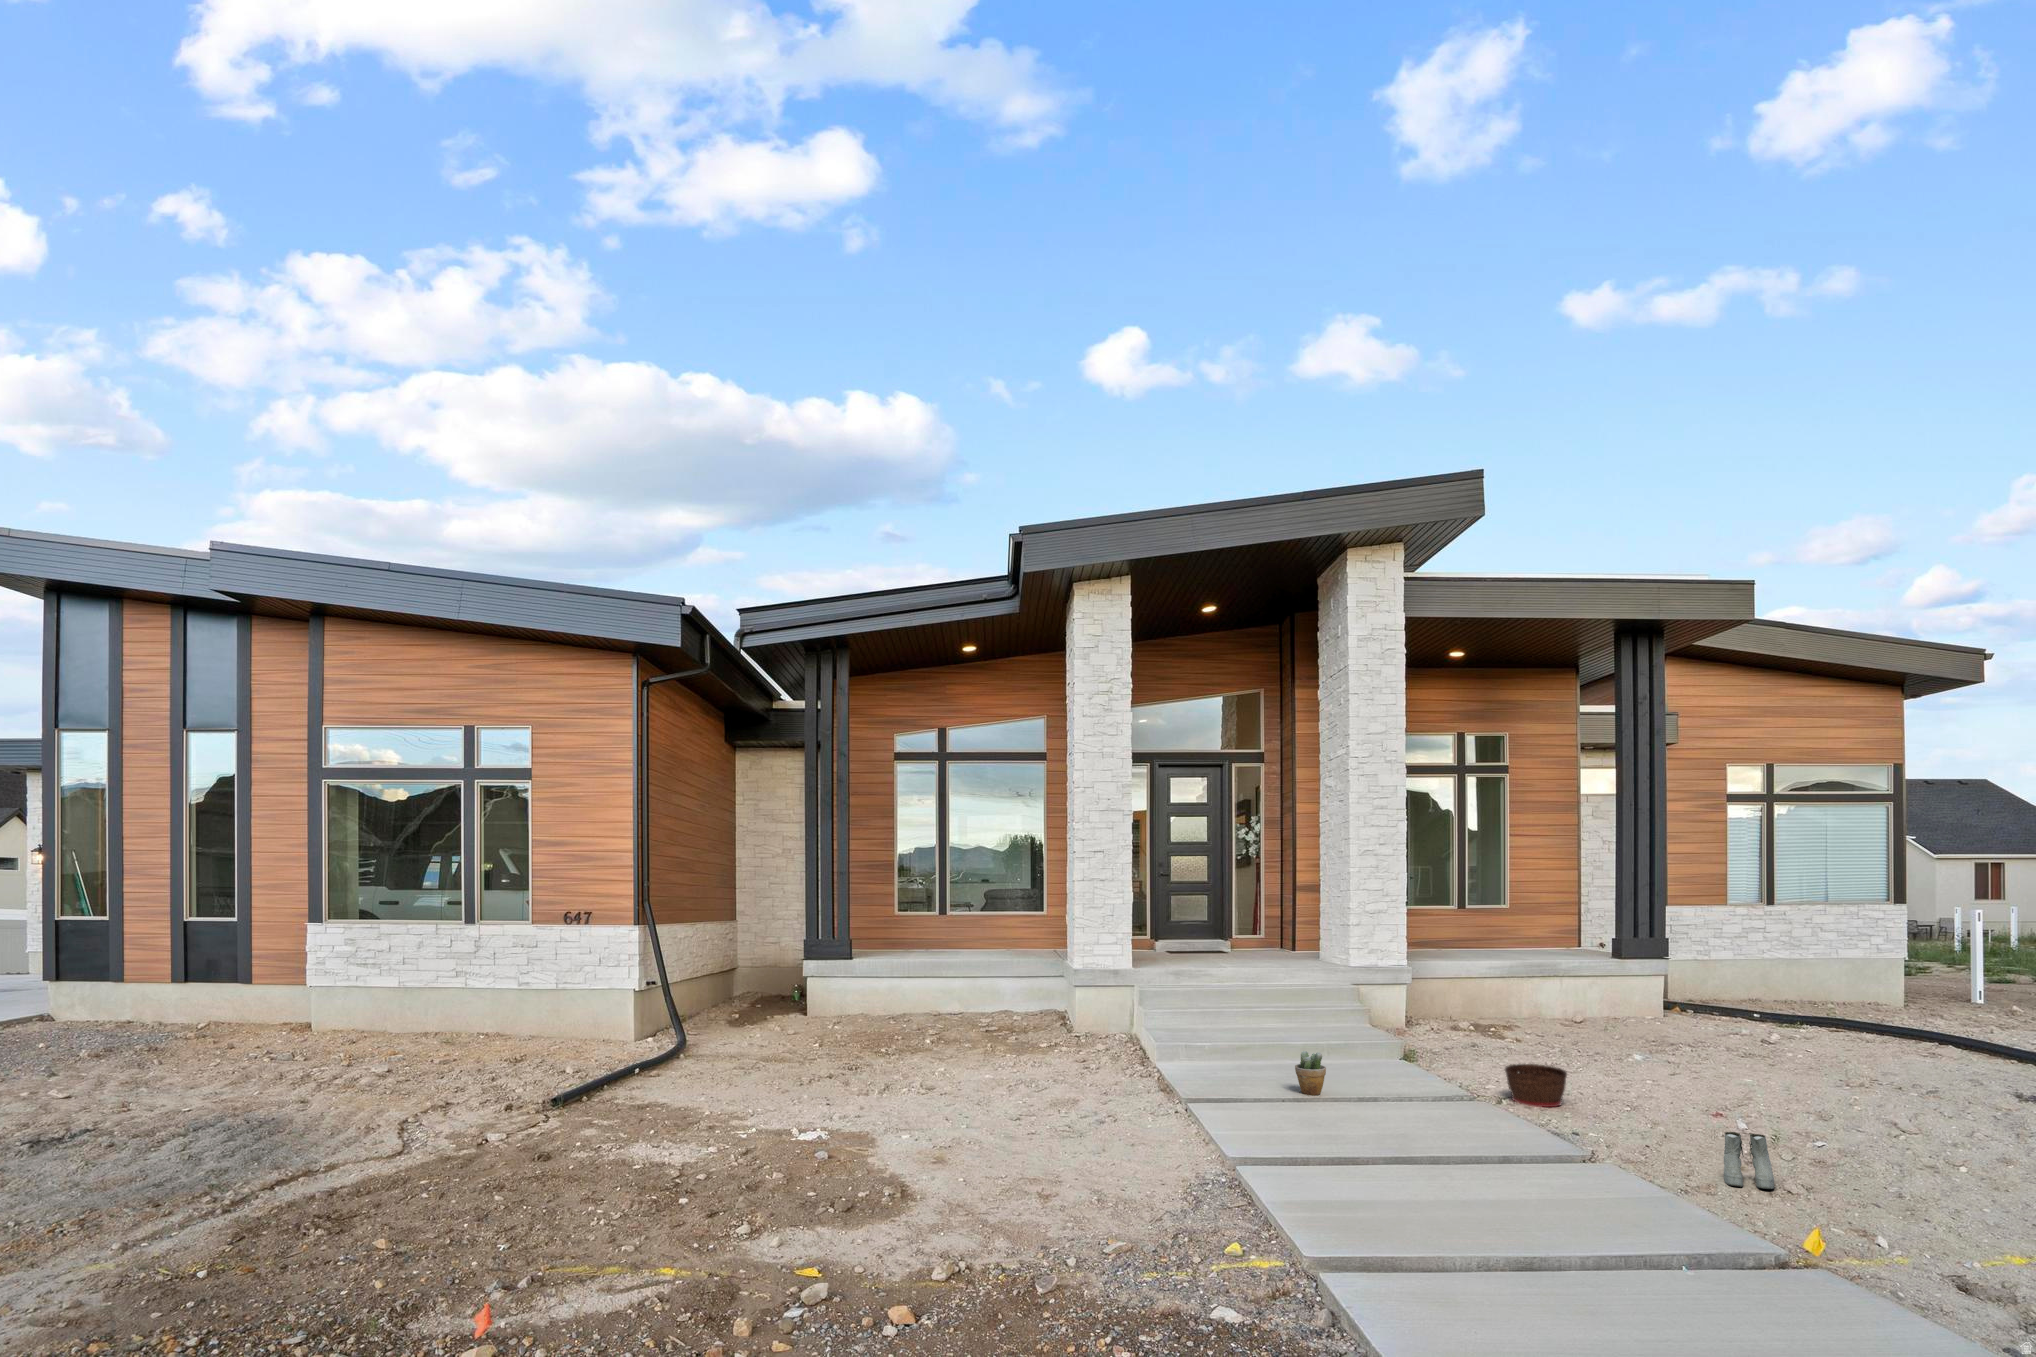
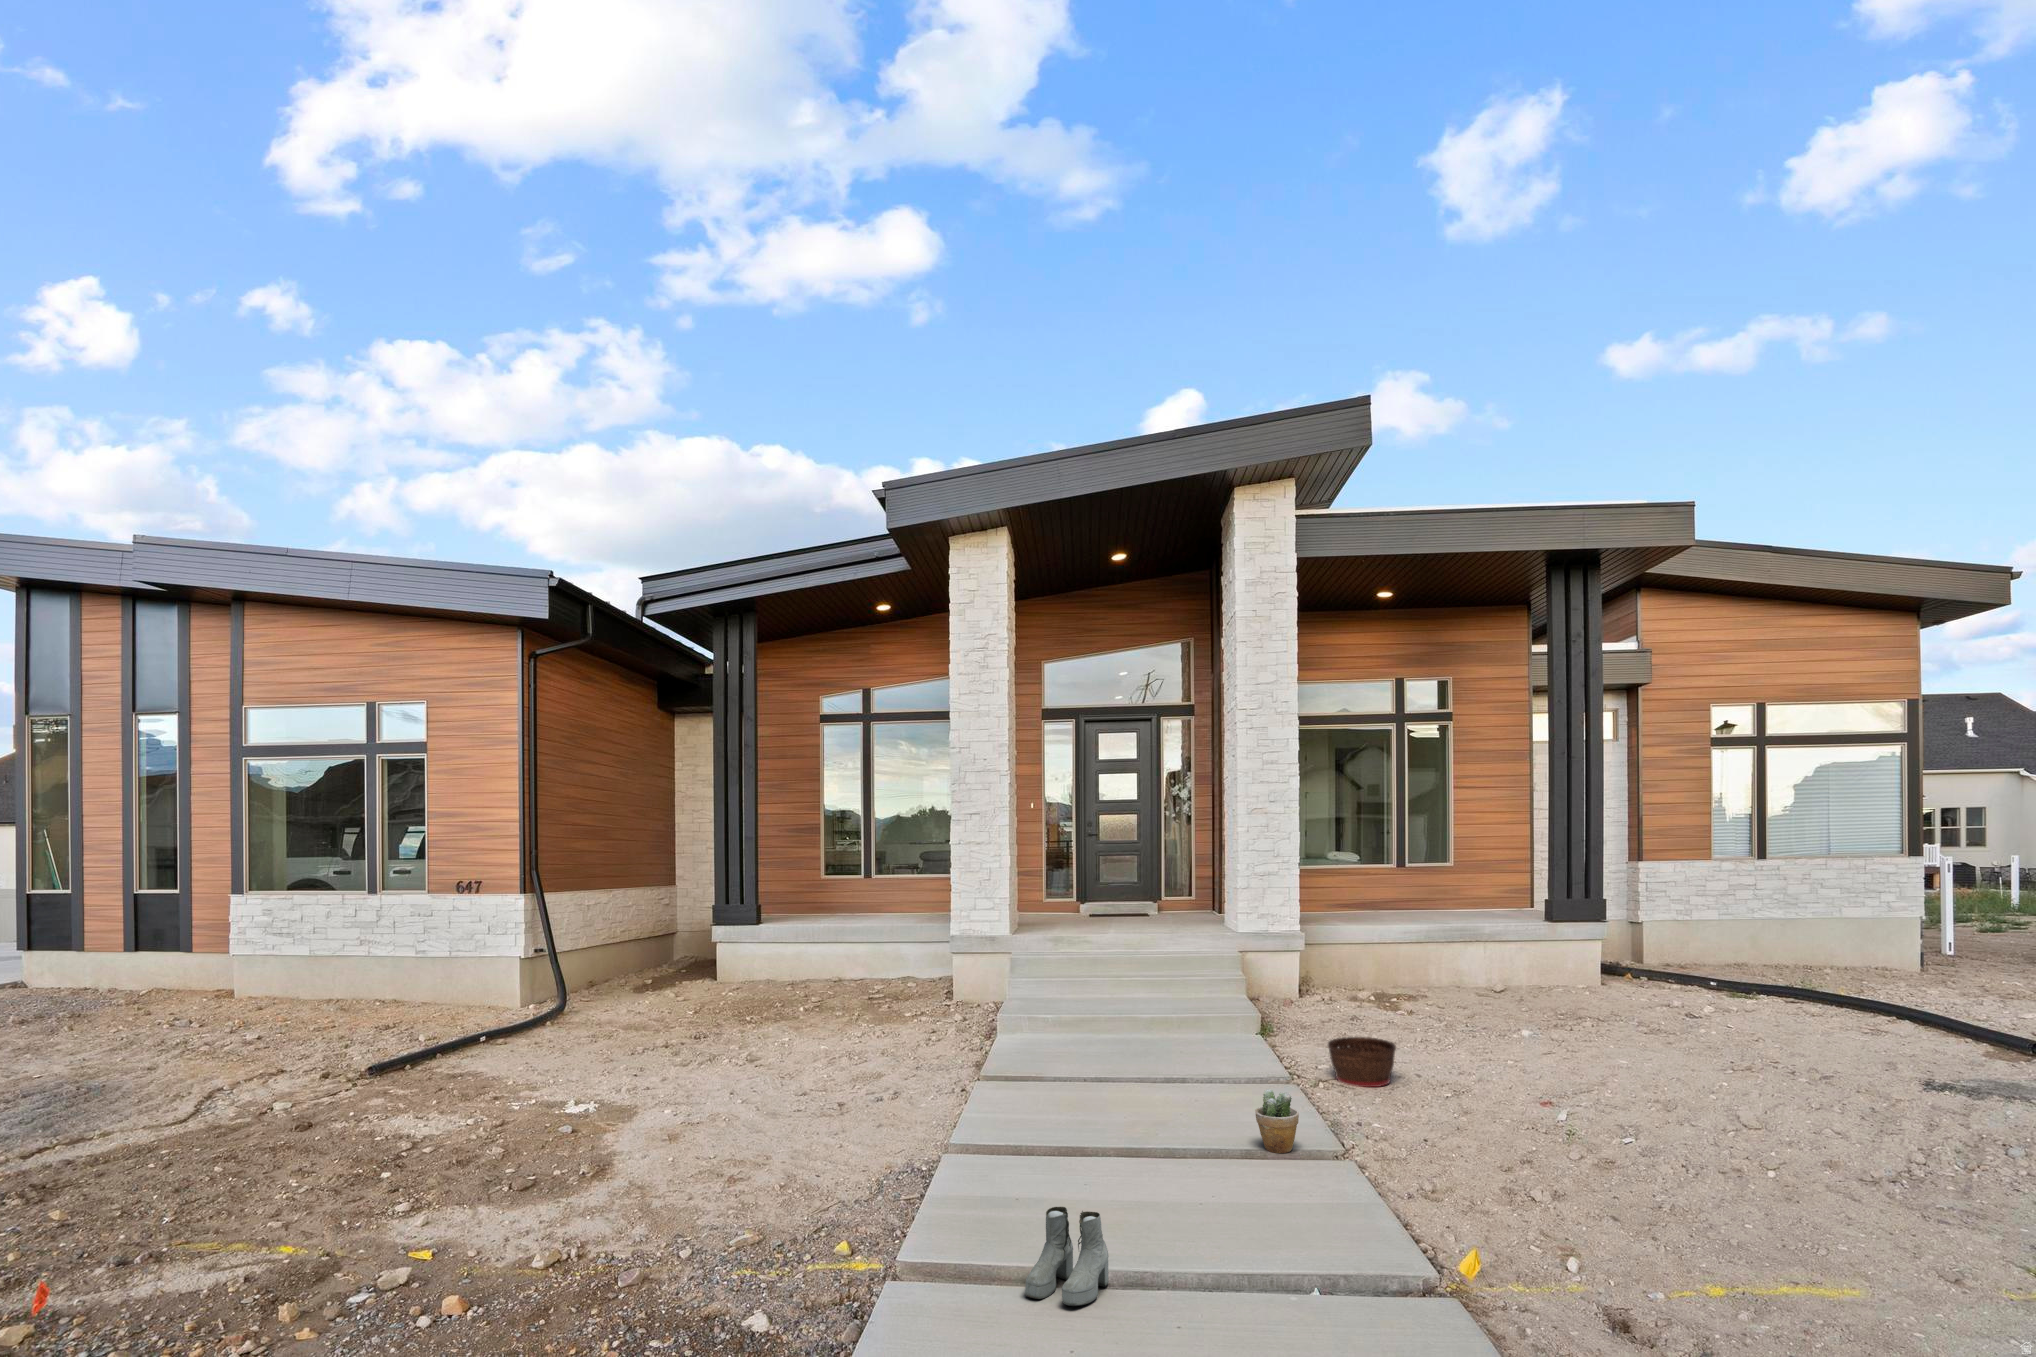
potted plant: present [1295,1051,1326,1095] -> present [1255,1089,1299,1153]
boots: present [1724,1132,1774,1189] -> present [1025,1207,1109,1306]

